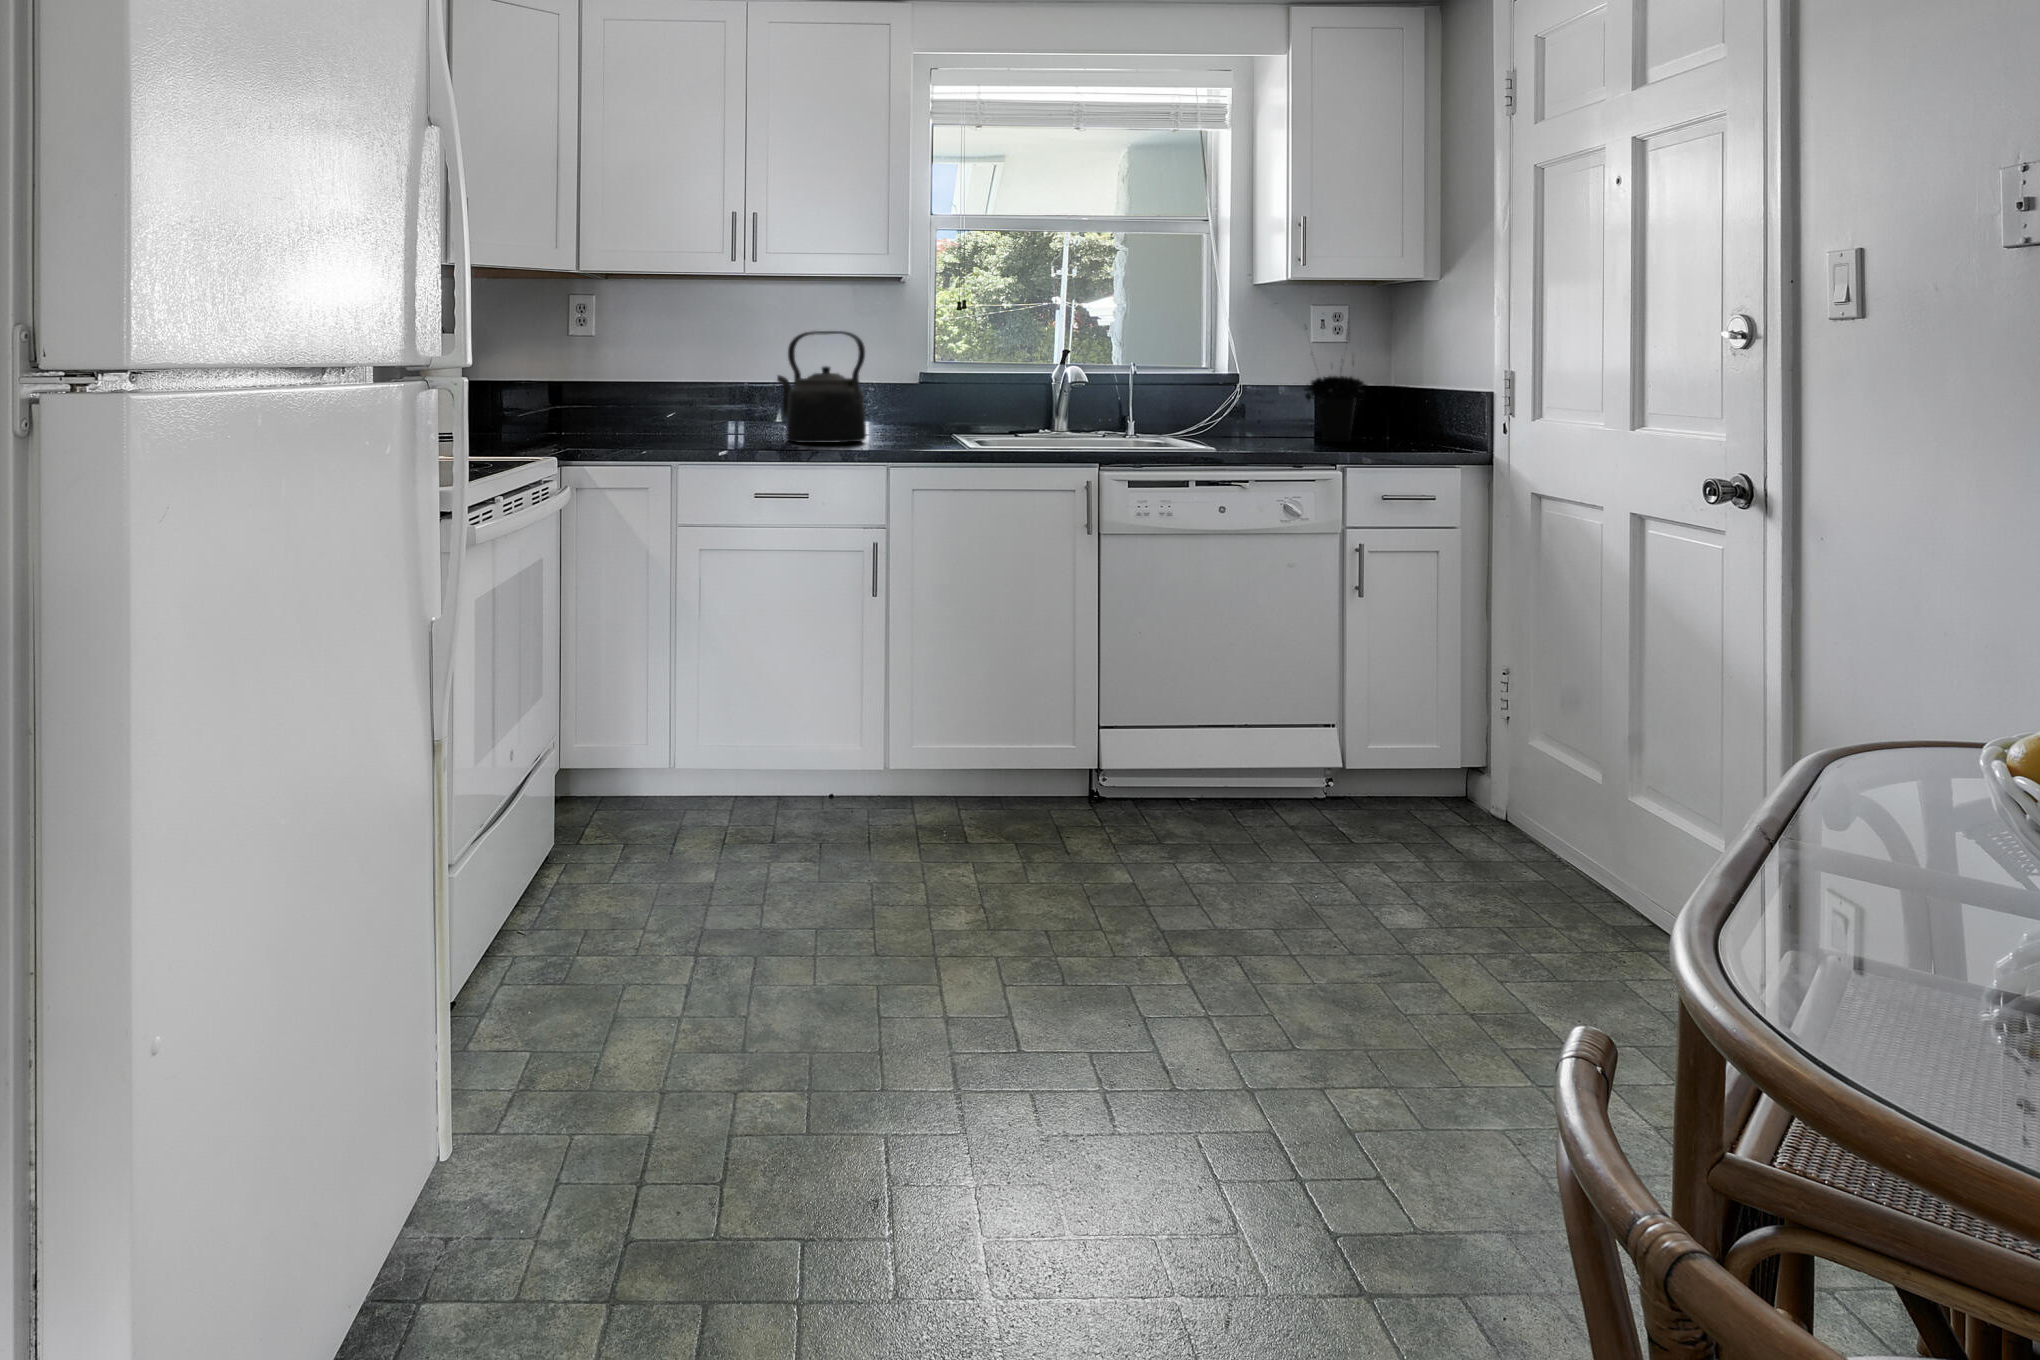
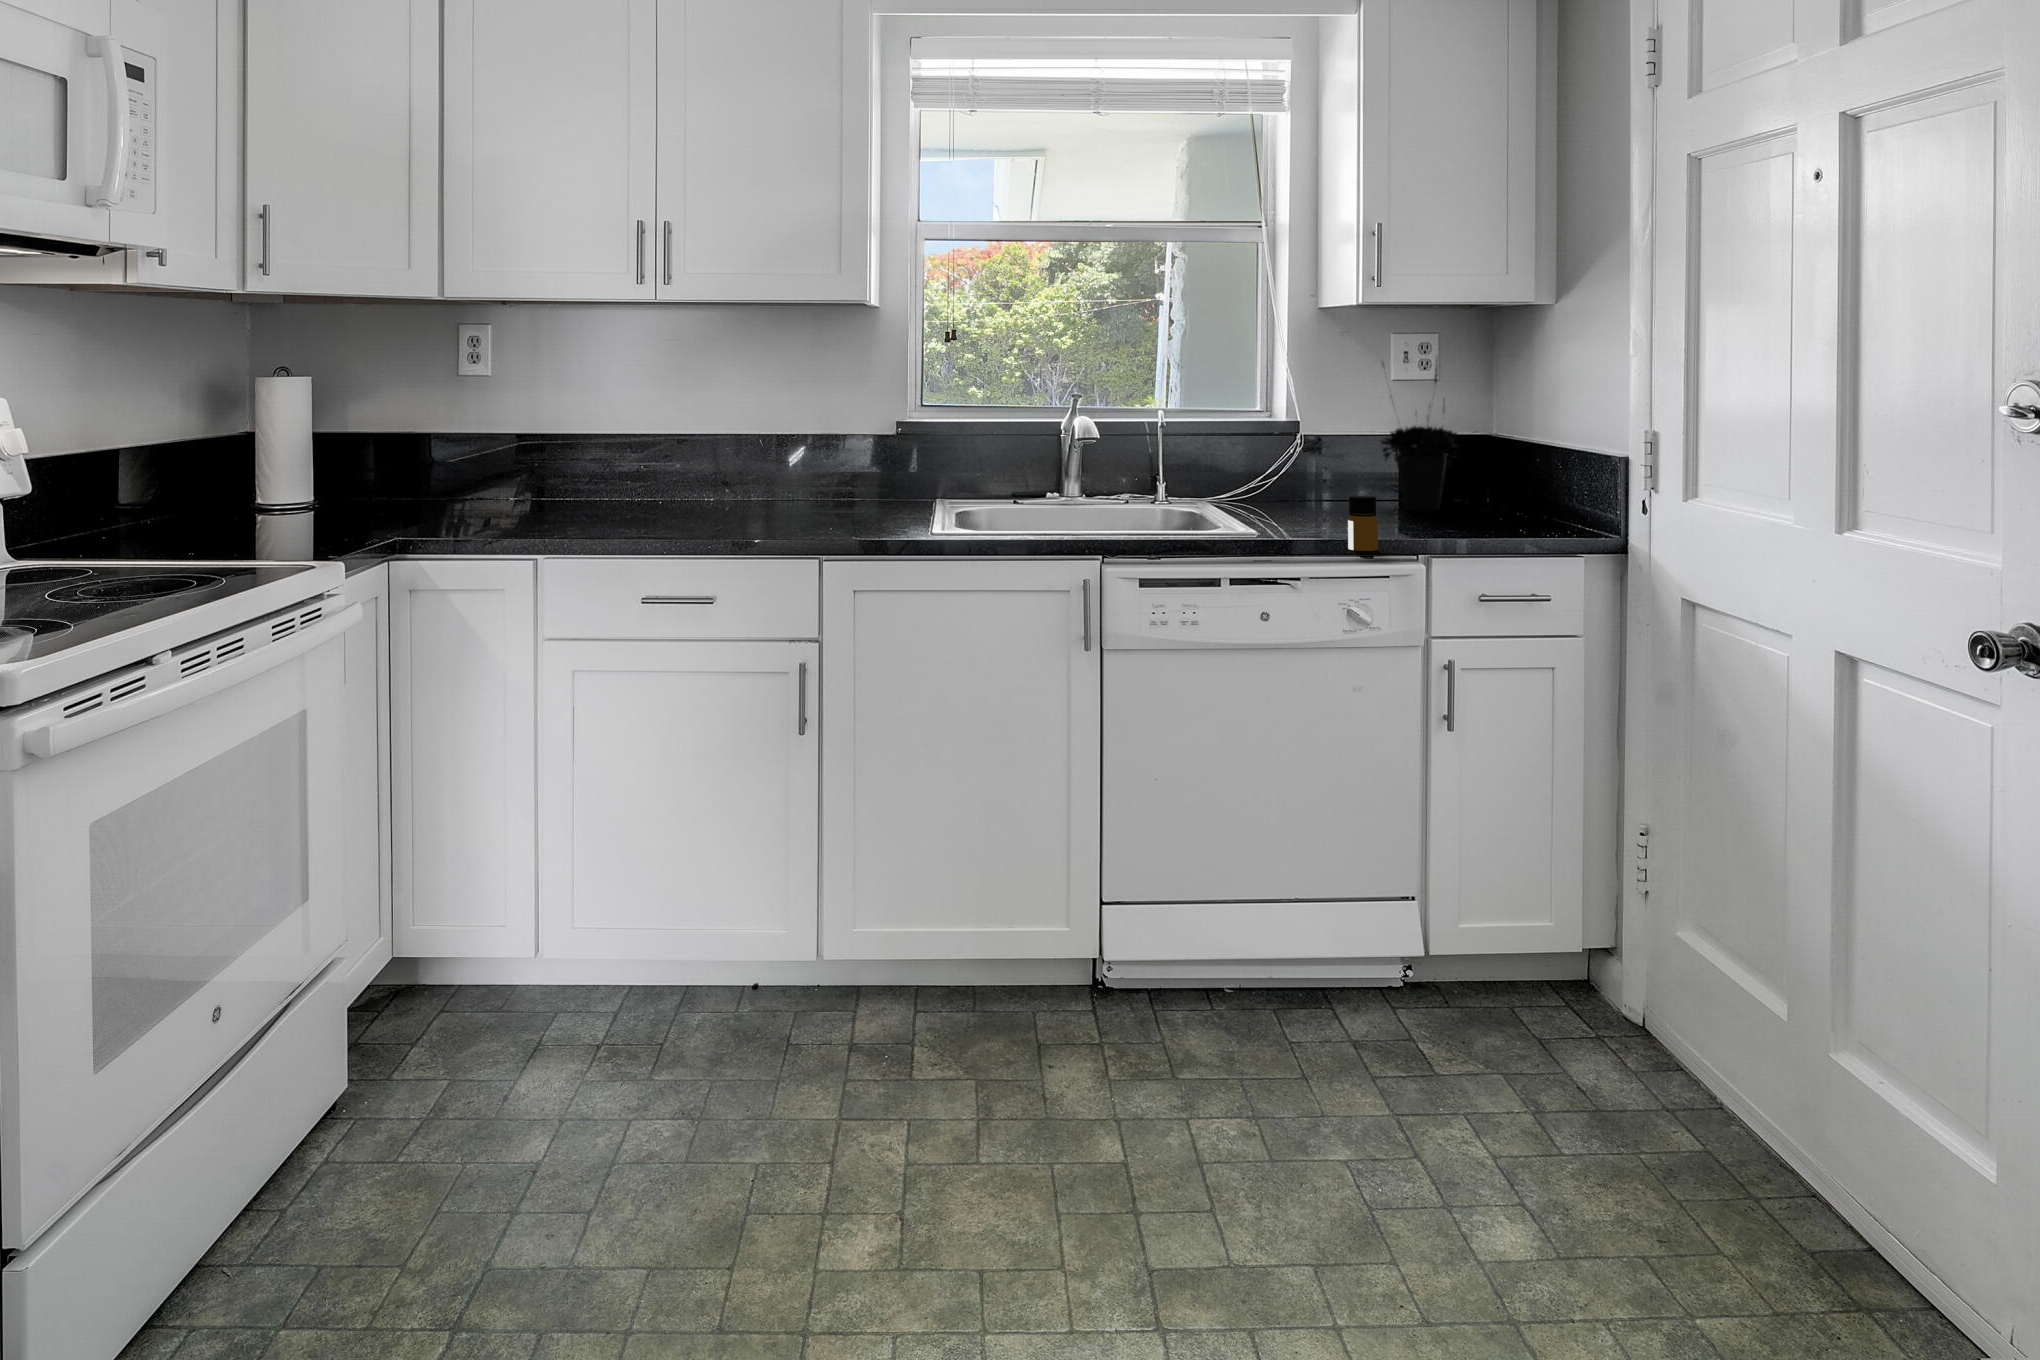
kettle: present [777,331,866,443] -> none [702,373,813,520]
bottle: none [1283,422,1306,462] -> present [1348,496,1378,551]

